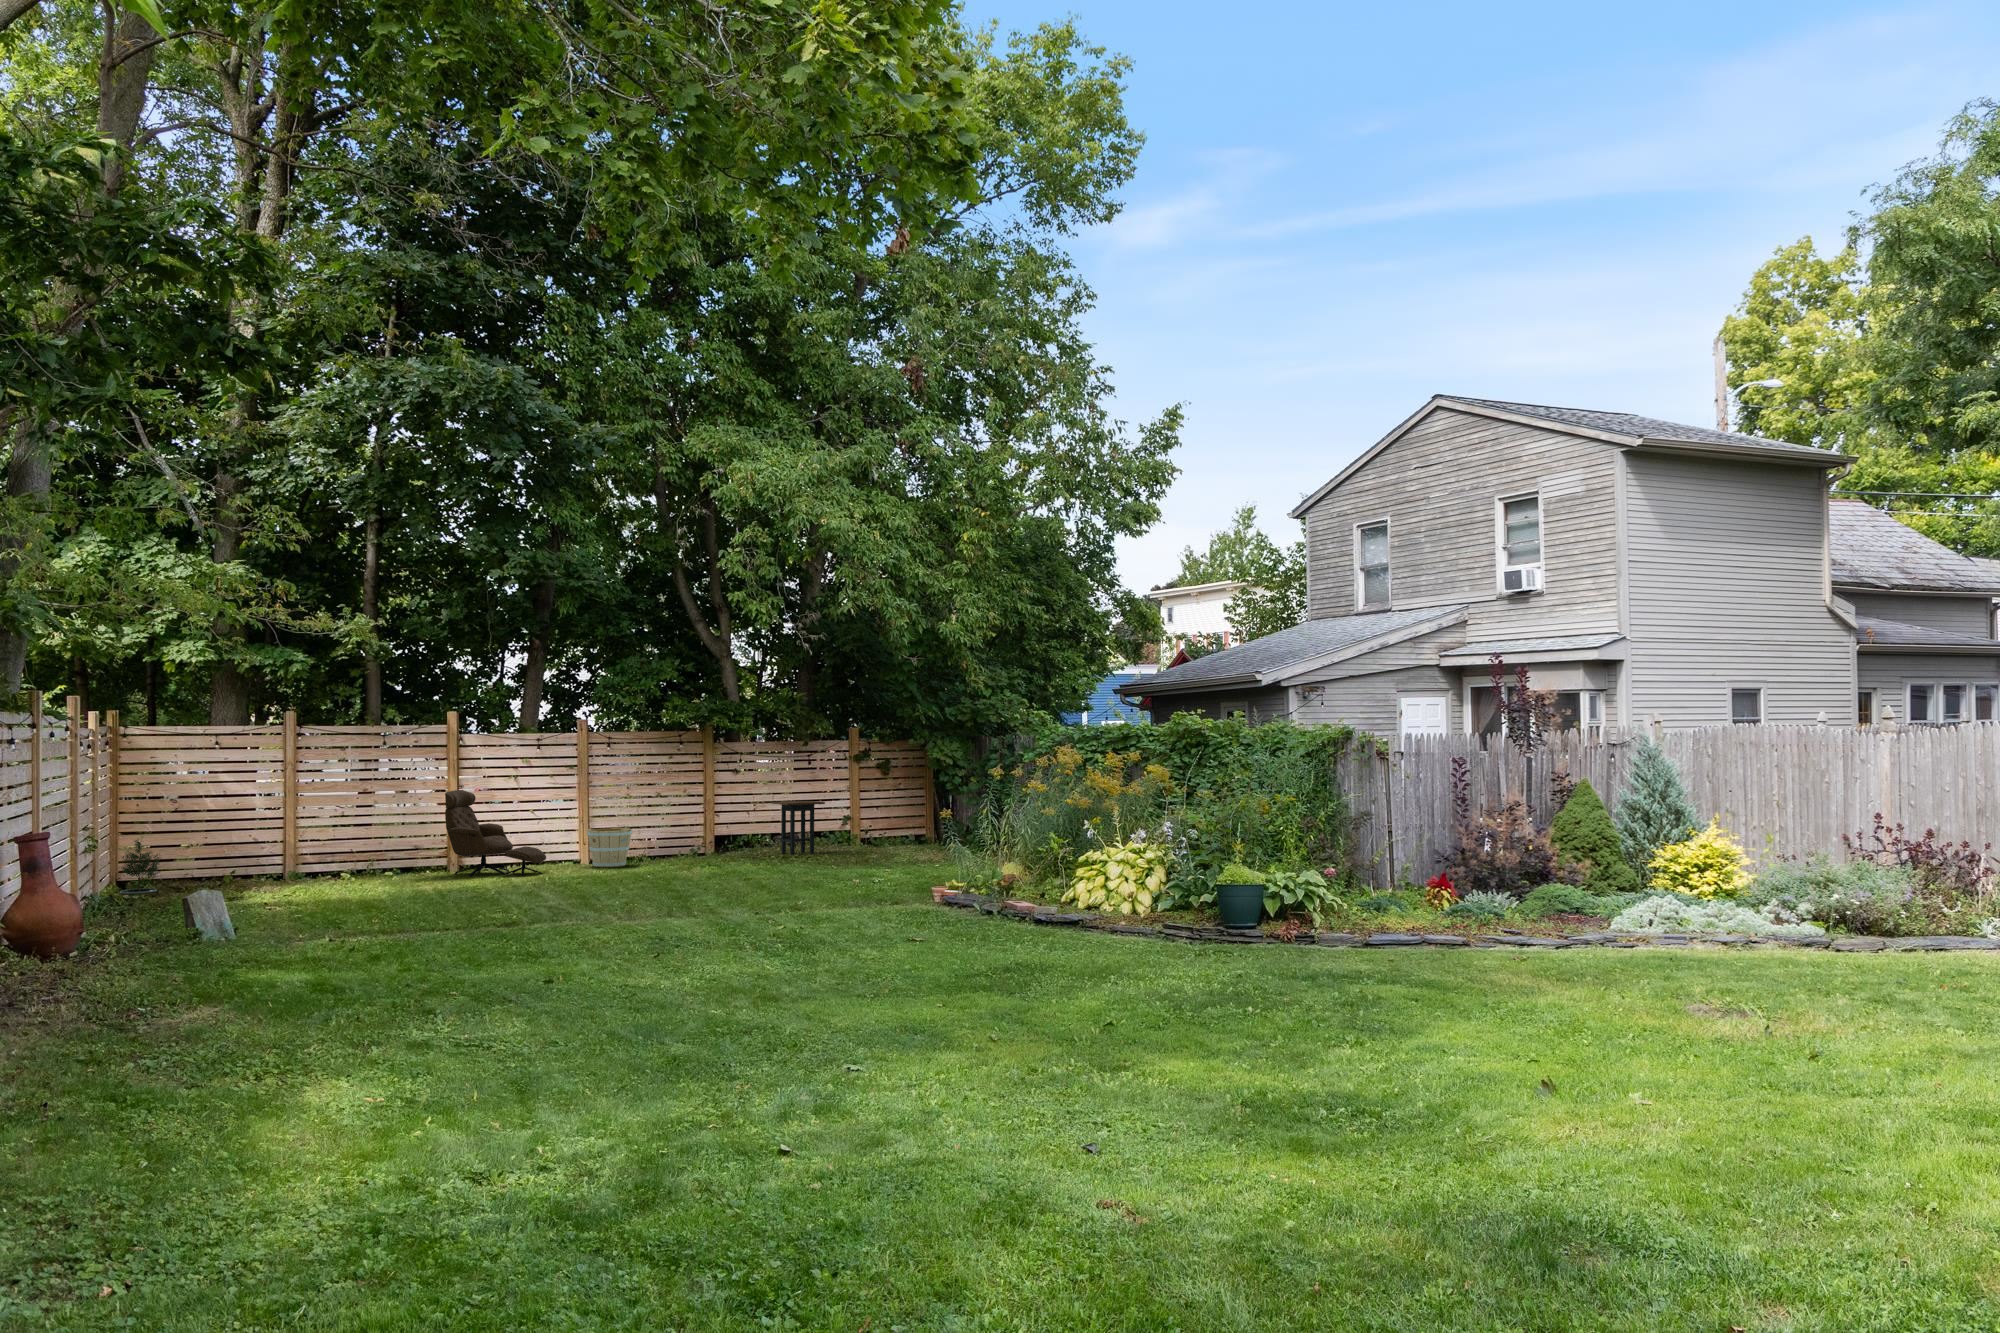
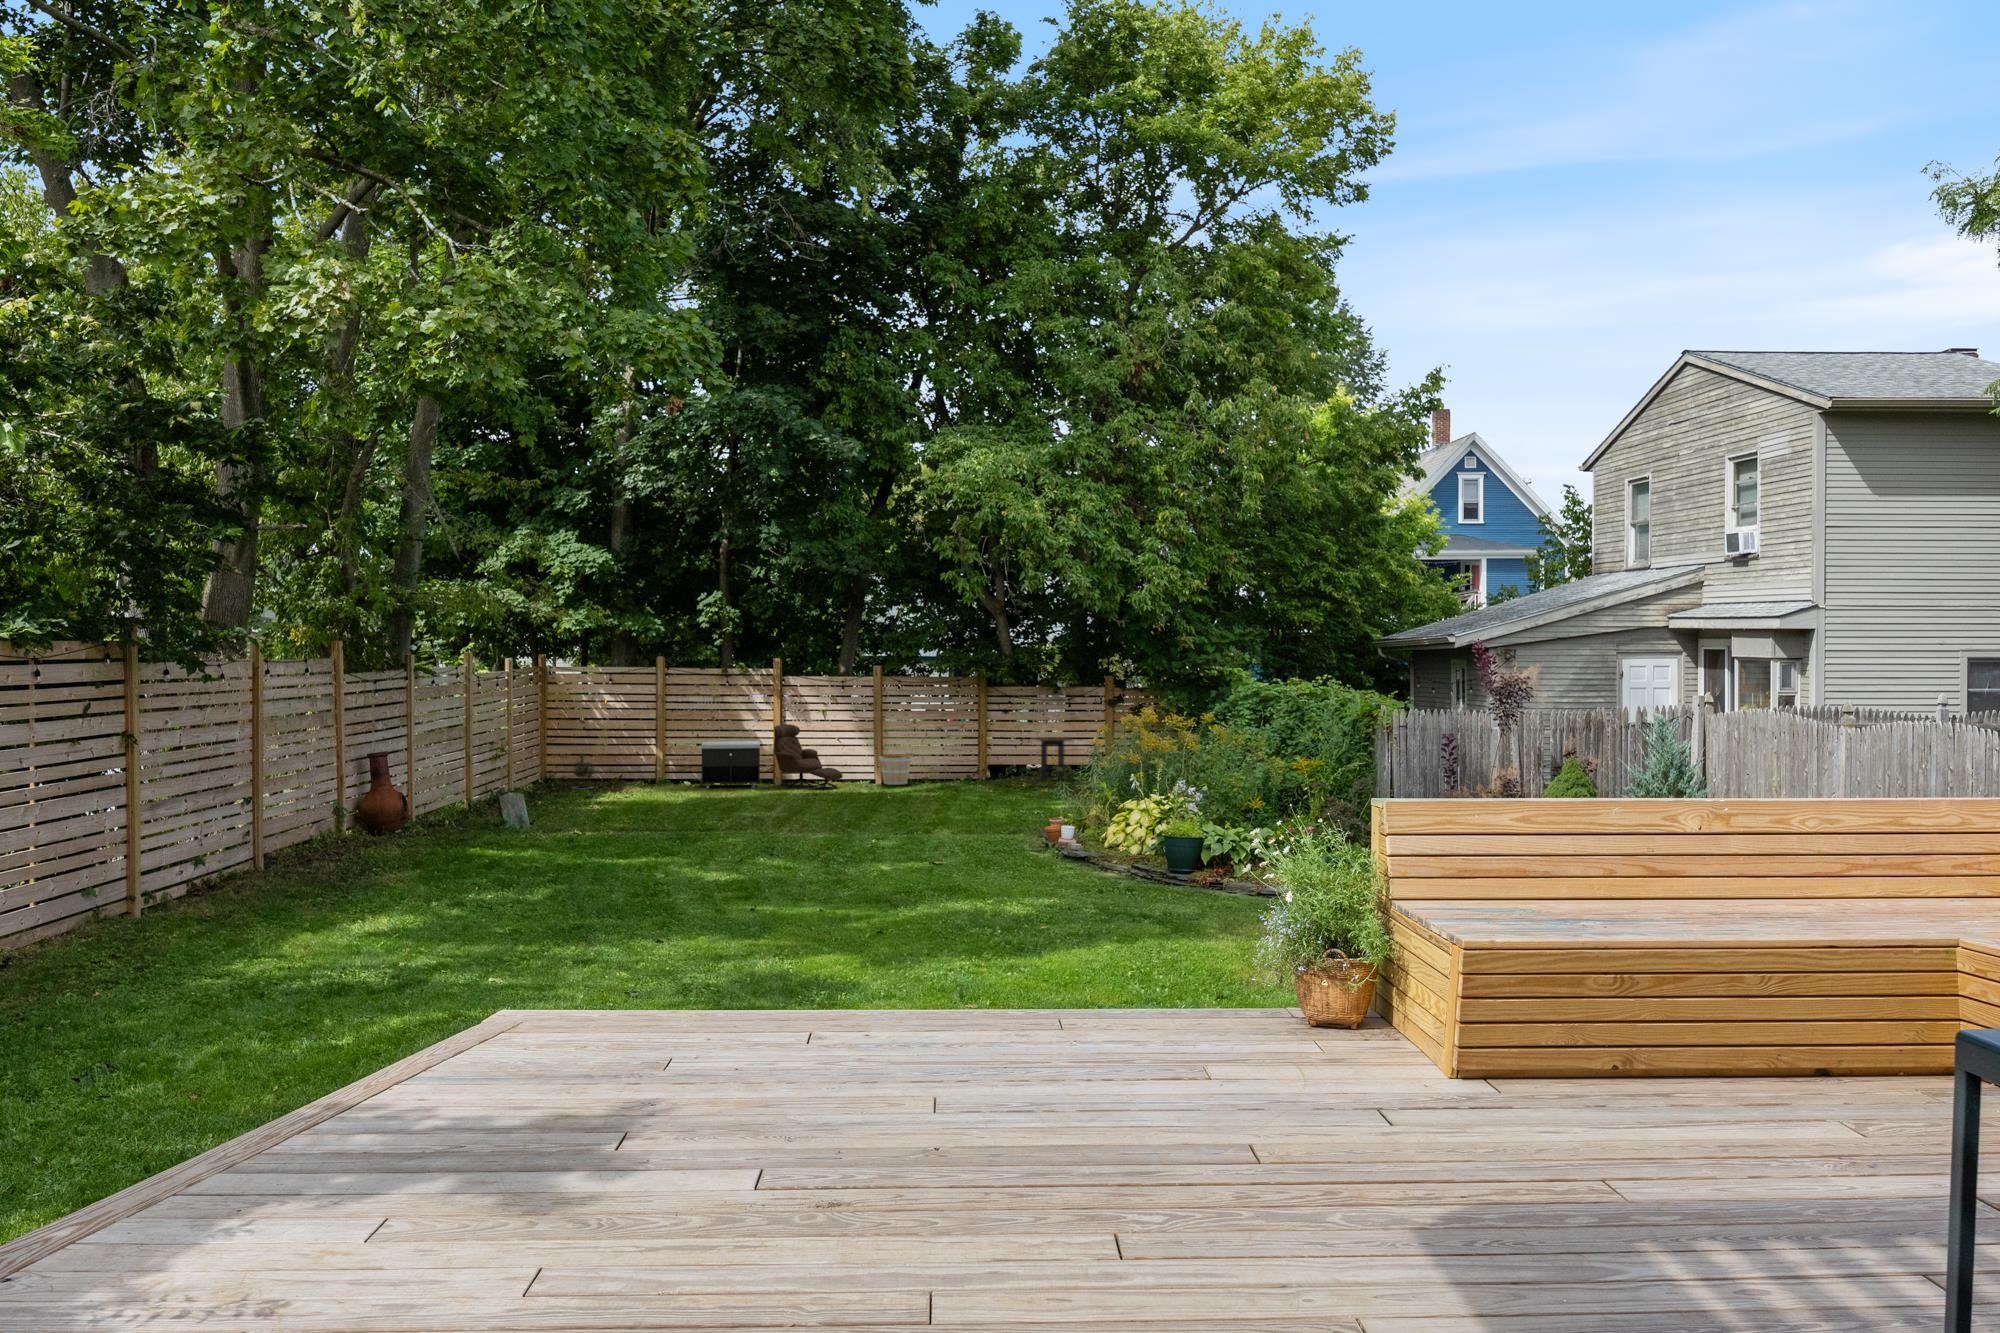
storage bench: none [331,815,428,882] -> present [702,741,760,788]

